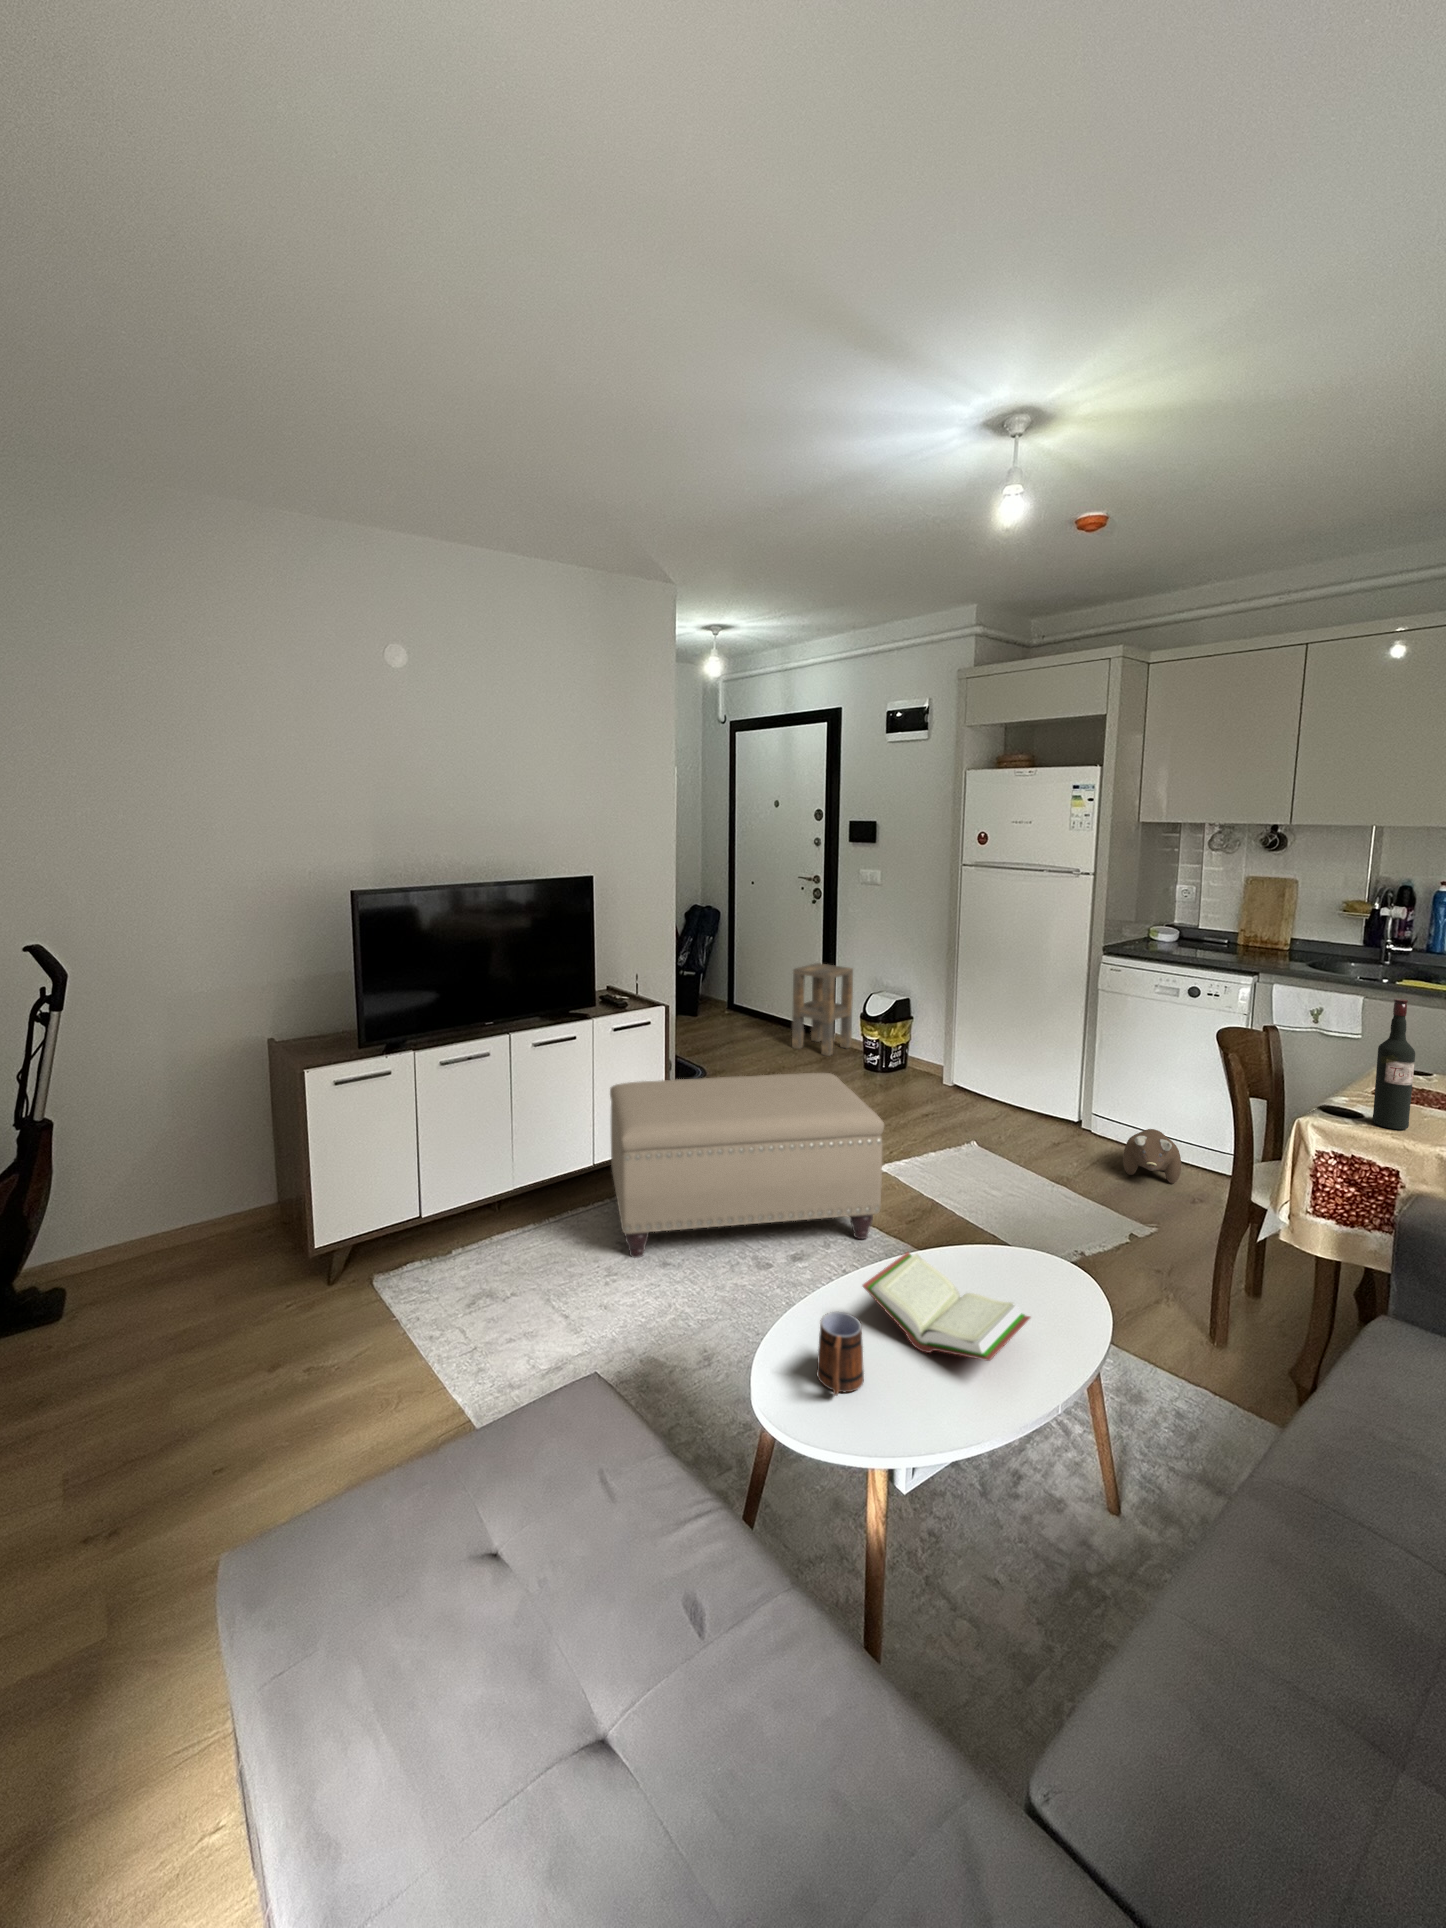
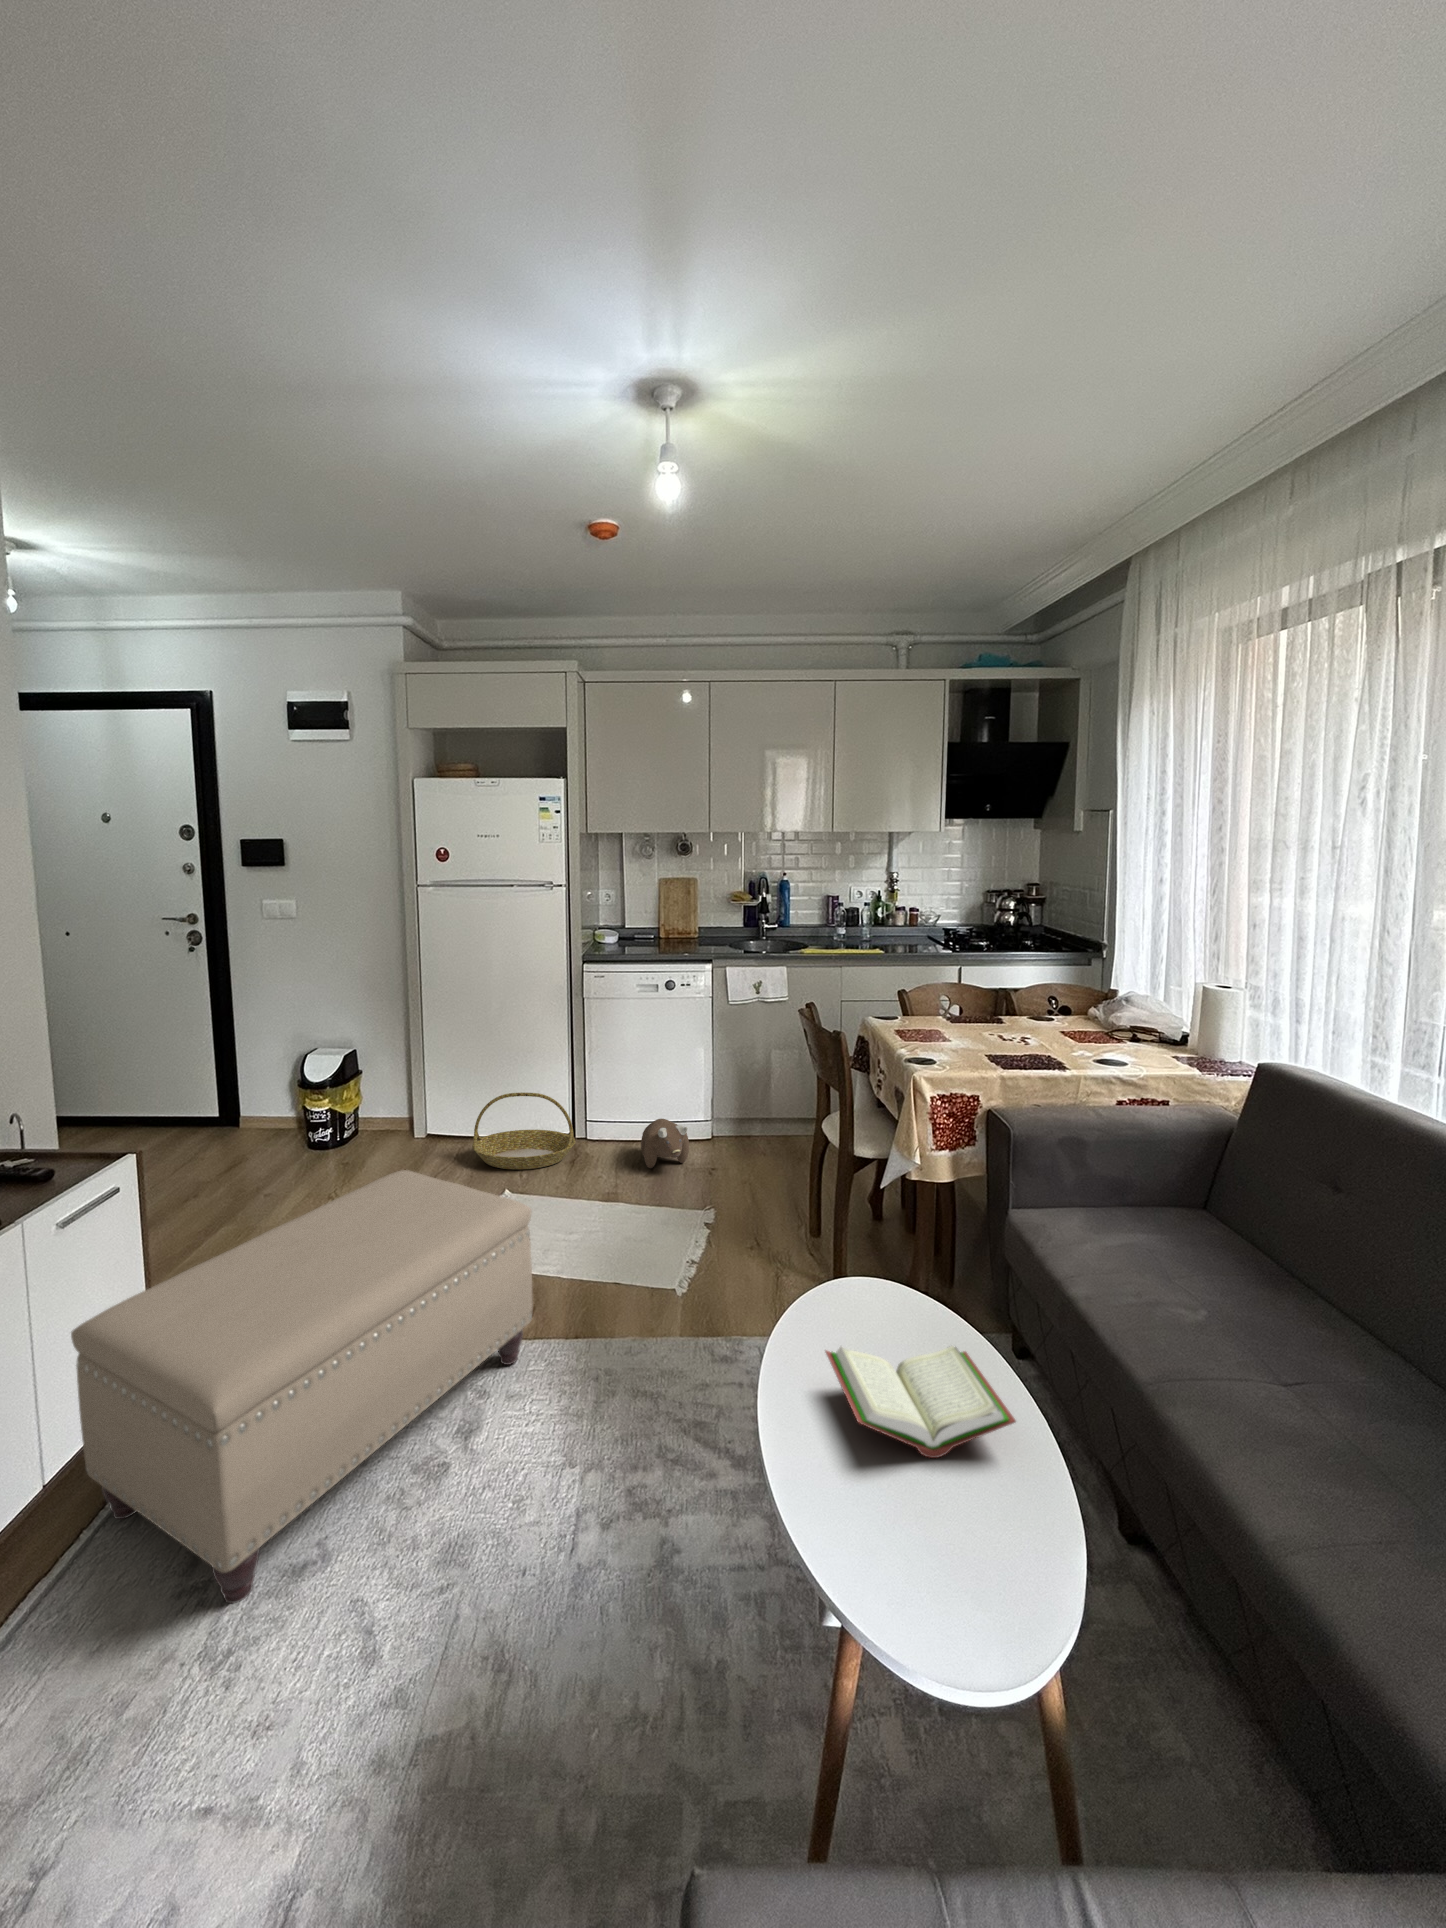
side table: present [792,963,853,1056] -> none [181,1028,270,1153]
wine bottle: present [1373,999,1415,1129] -> none [936,964,960,1064]
basket: none [969,1062,1067,1139] -> present [472,1092,575,1169]
mug: present [817,1312,864,1396] -> none [910,1467,995,1585]

